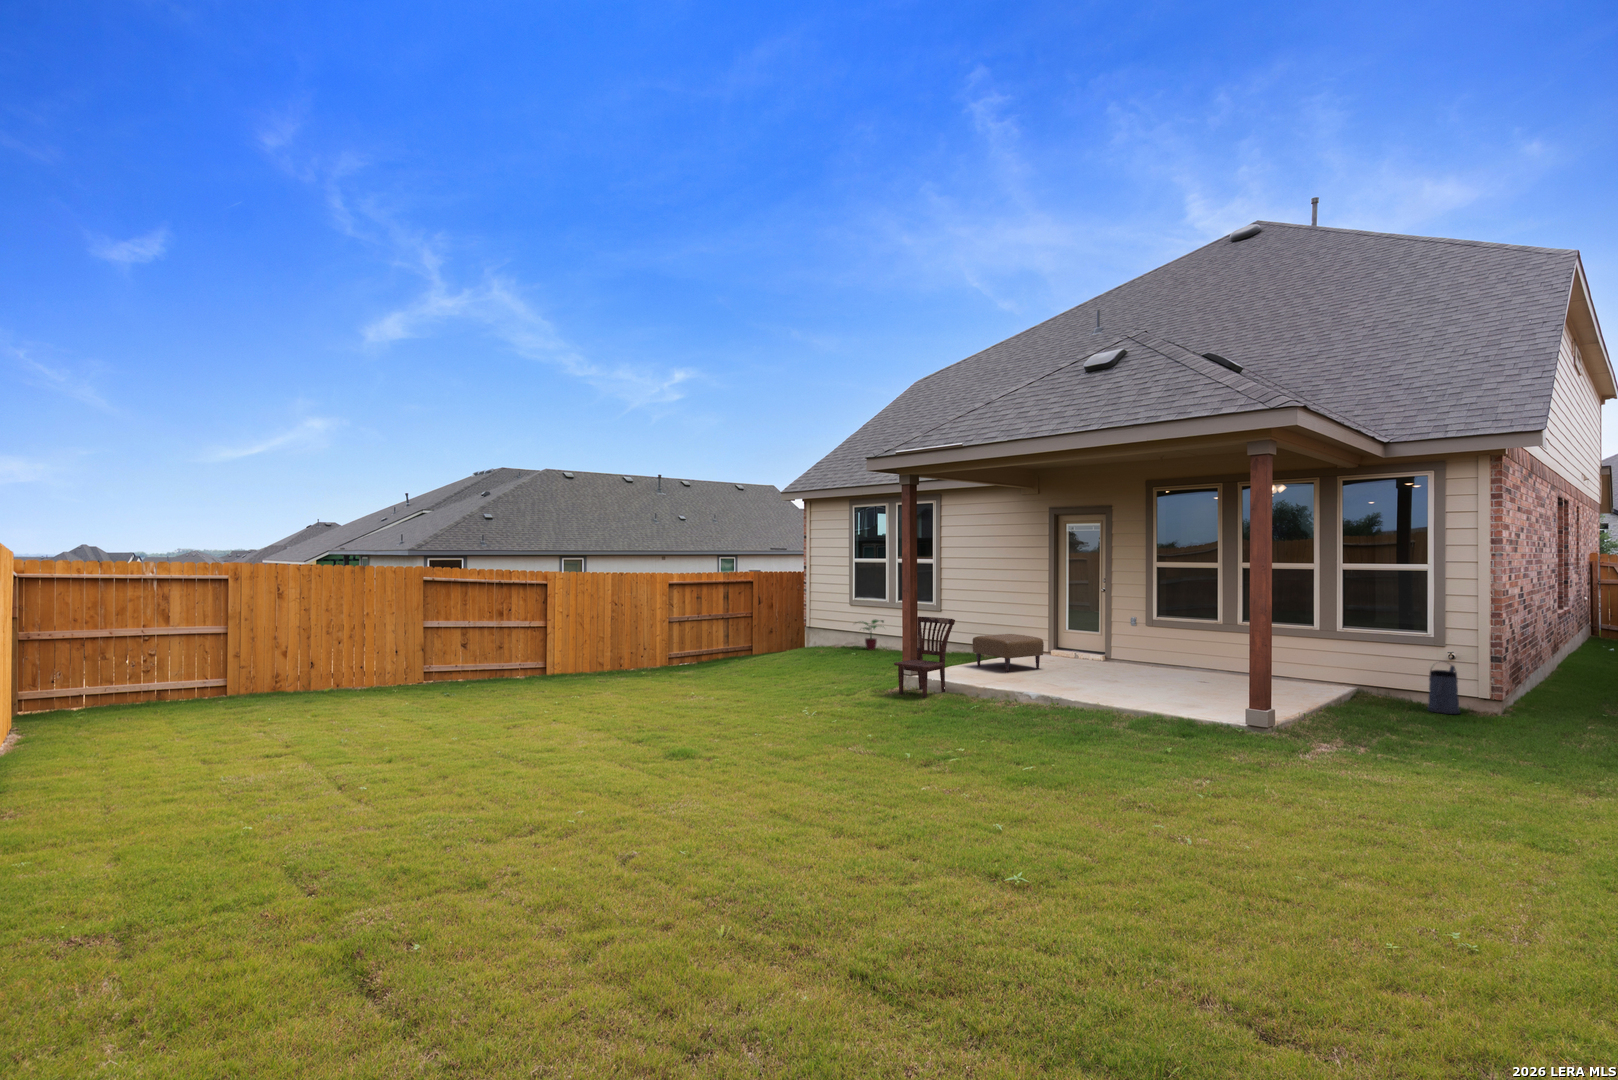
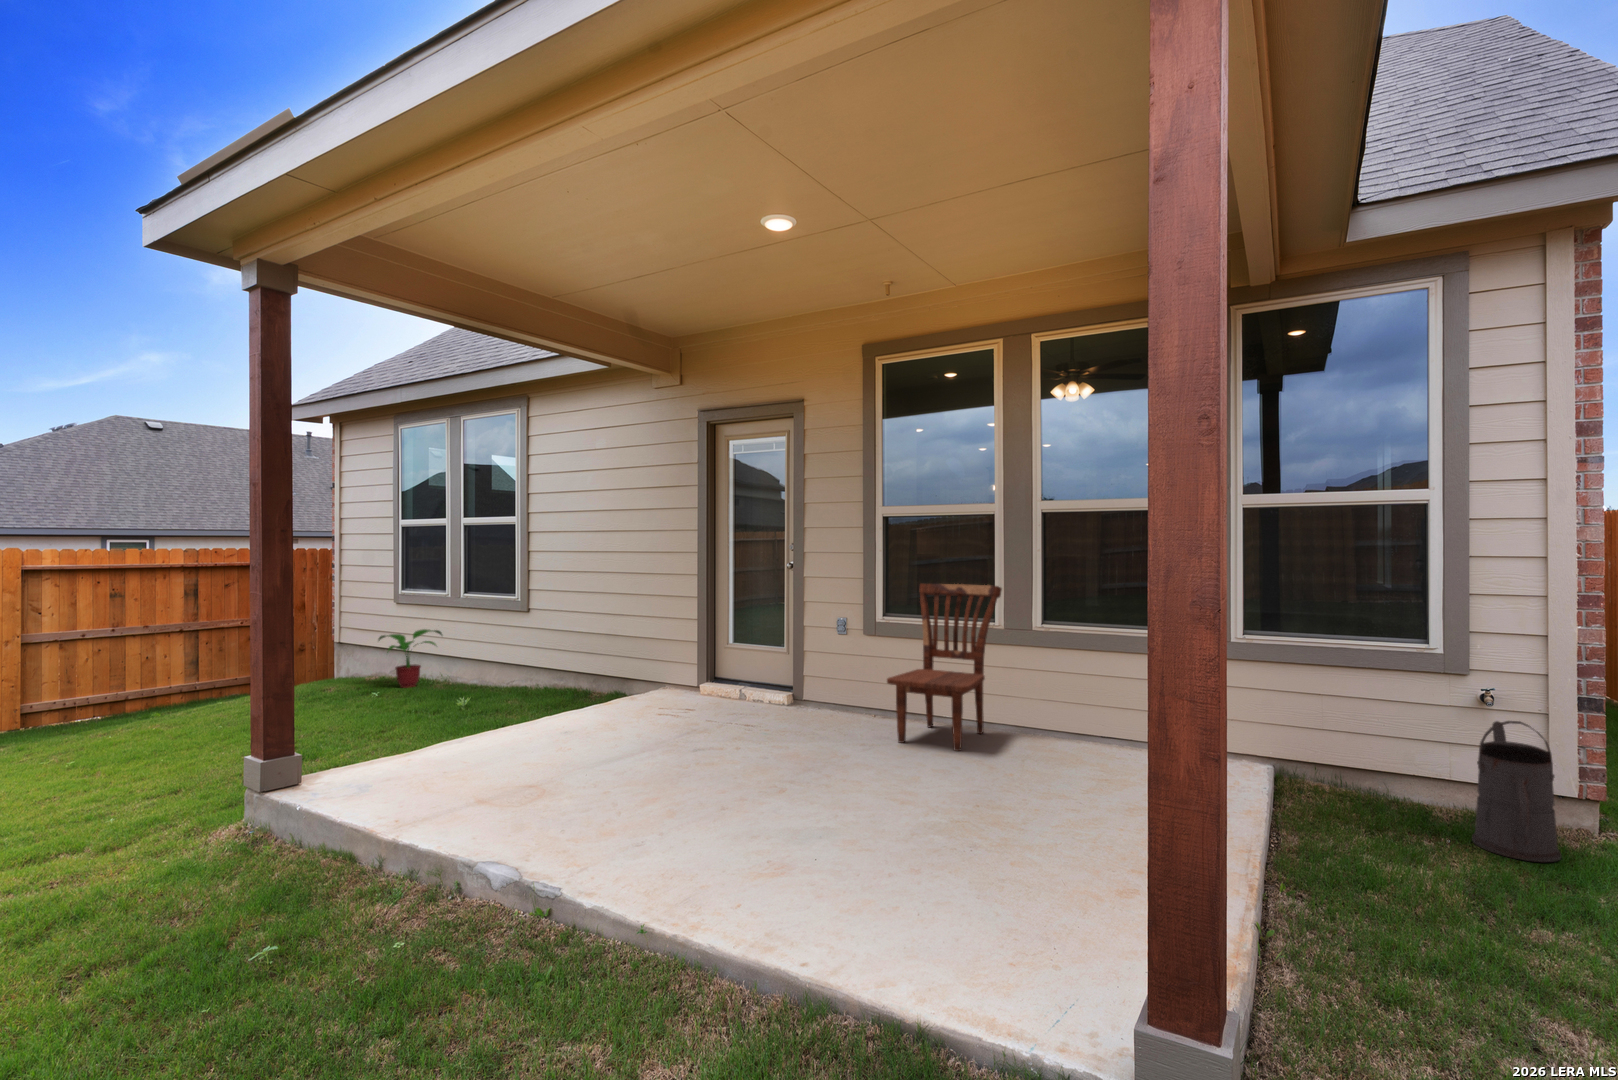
dining chair: present [894,616,955,698] -> present [887,584,1002,751]
ottoman: present [973,634,1044,672] -> none [471,664,631,768]

